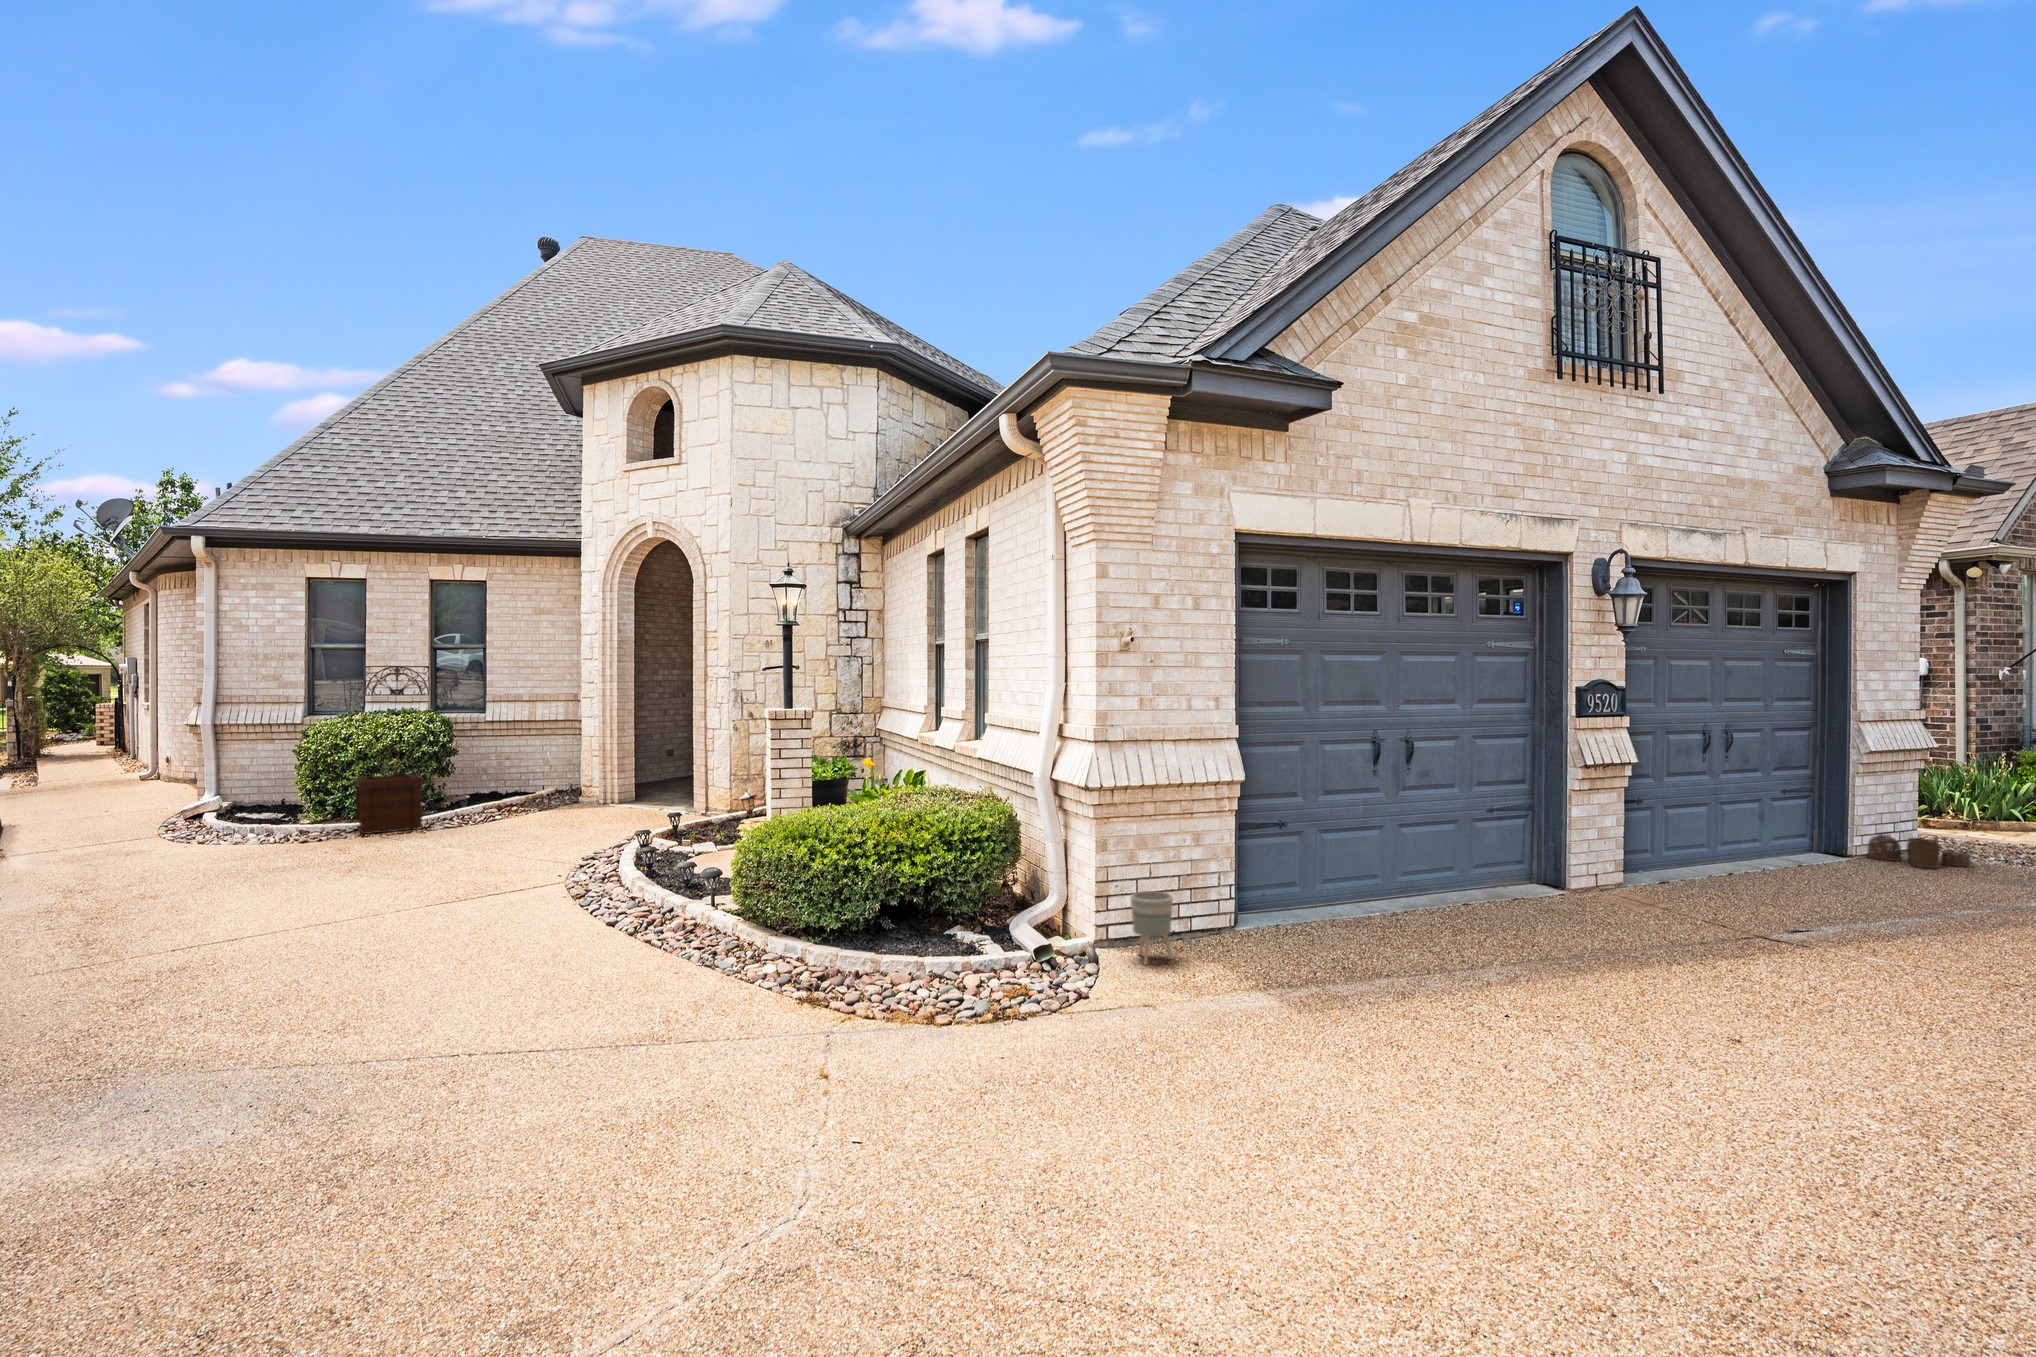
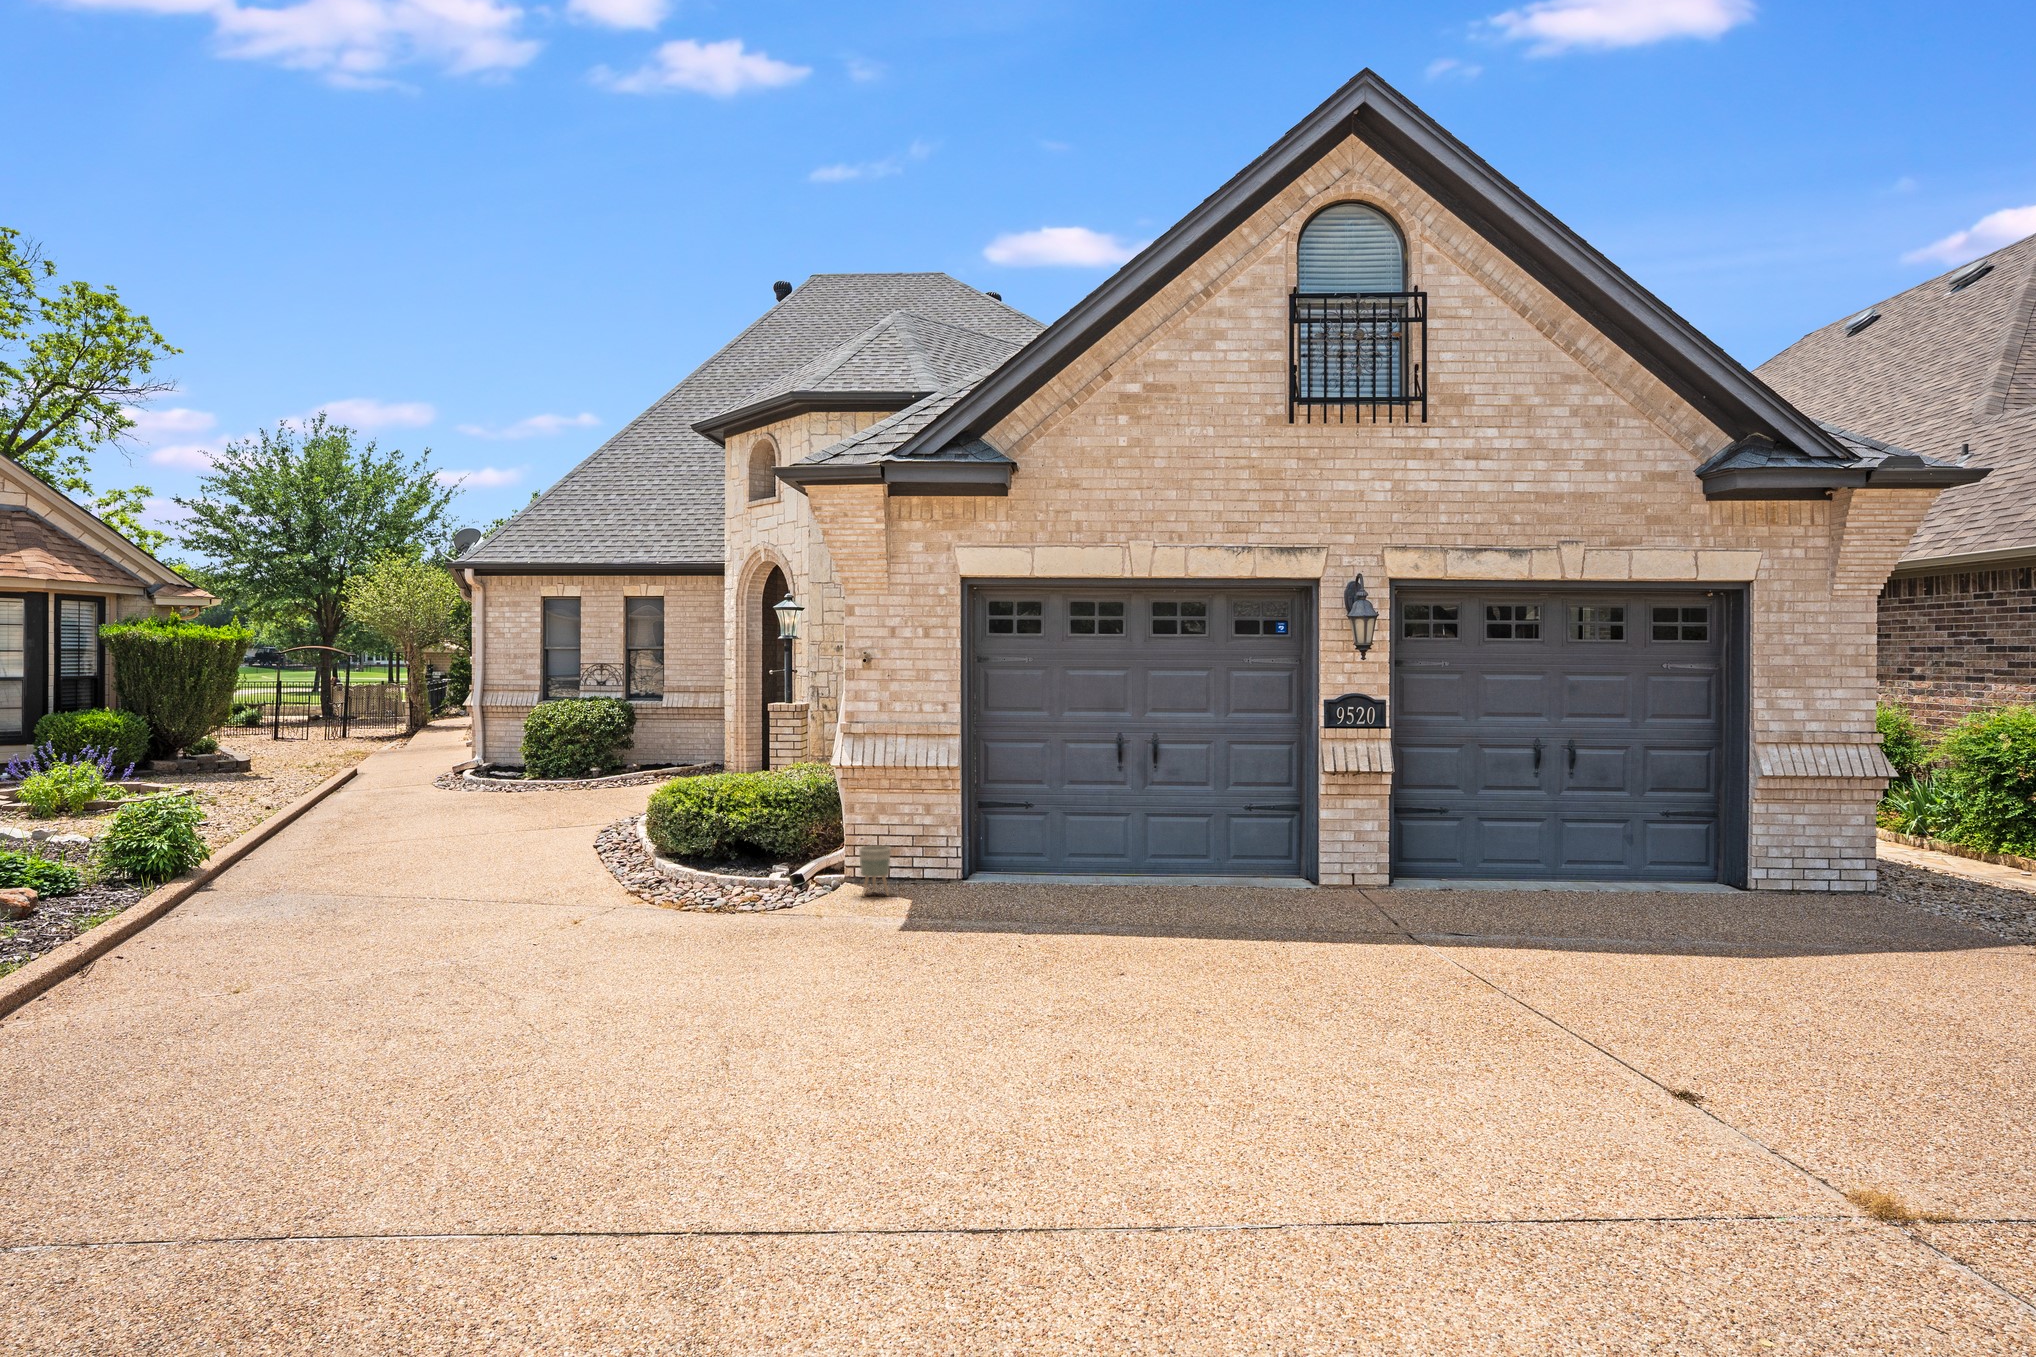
wooden crate: present [355,774,422,834] -> none [548,748,593,792]
woven basket: present [1867,835,1971,869] -> none [1755,860,1848,900]

